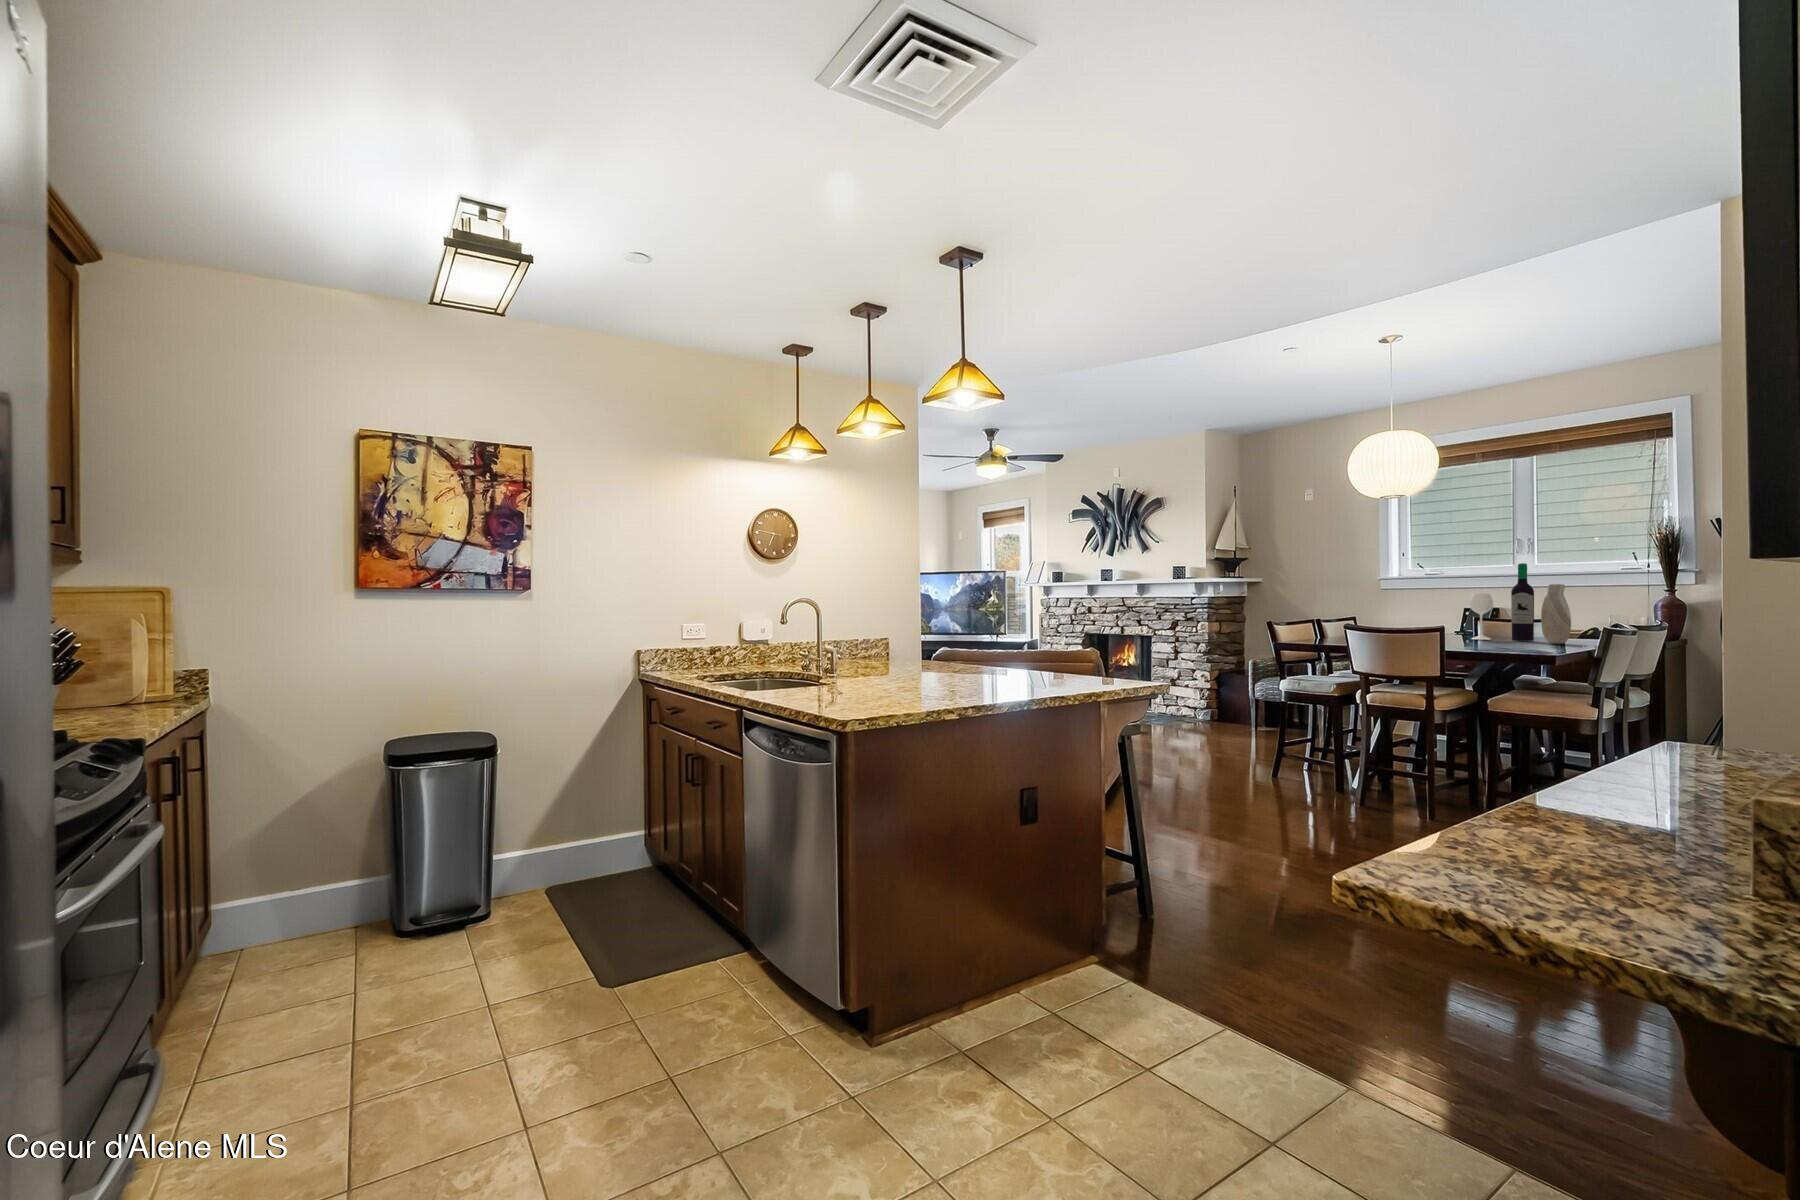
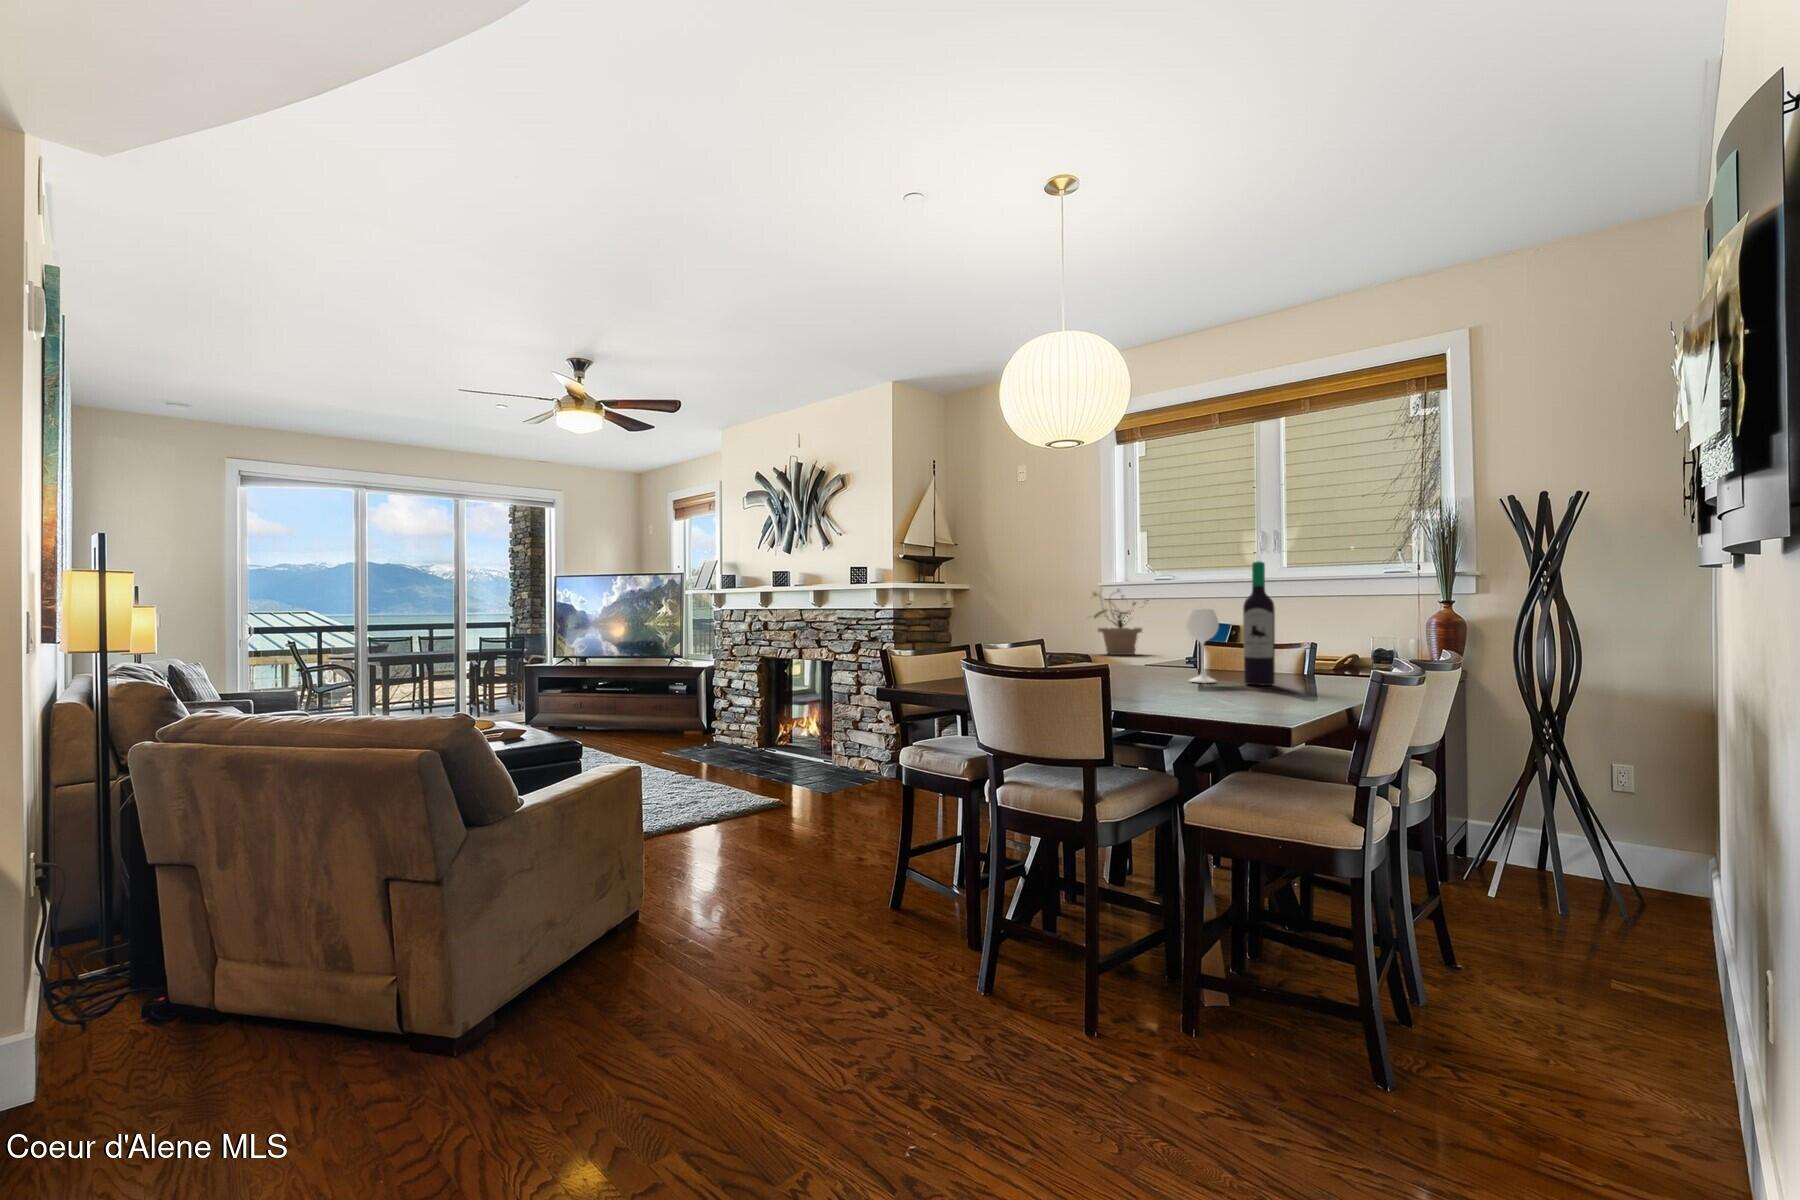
potted plant: none [1368,577,1425,631] -> present [1091,588,1148,655]
vase: present [1541,584,1571,644] -> none [1283,596,1327,695]

